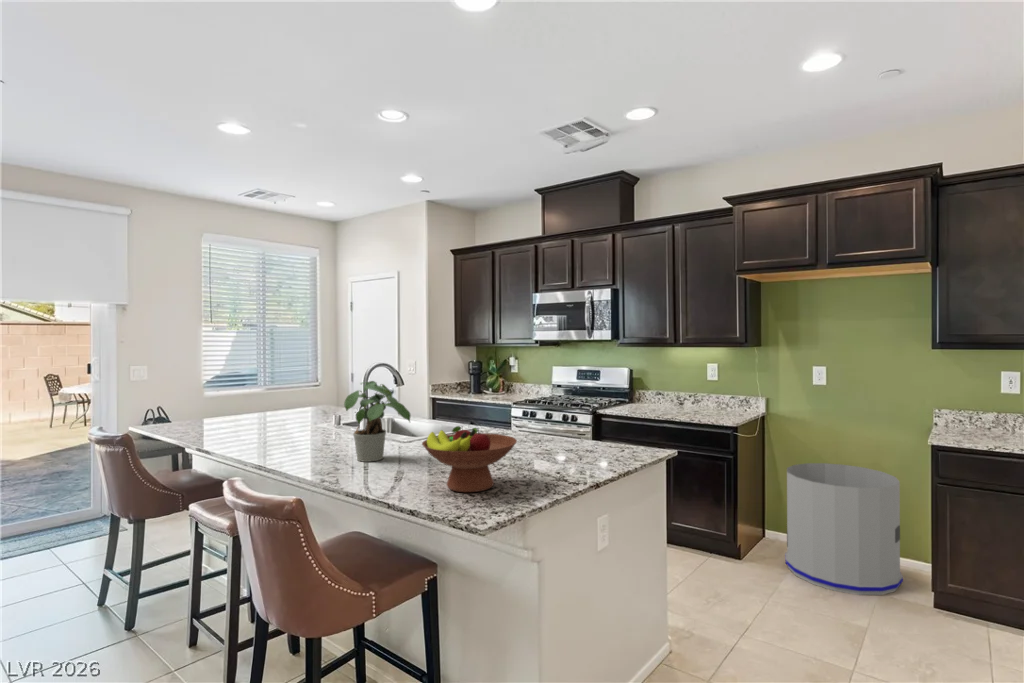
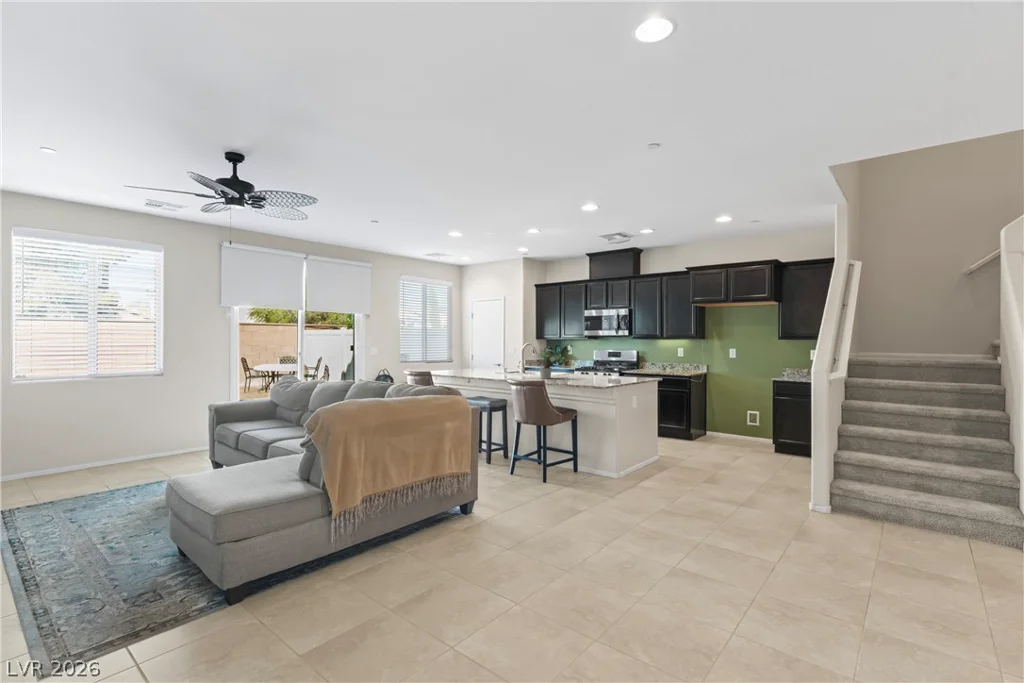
fruit bowl: present [422,426,517,492] -> none [578,361,611,383]
trash can: present [785,463,903,595] -> none [714,396,766,450]

